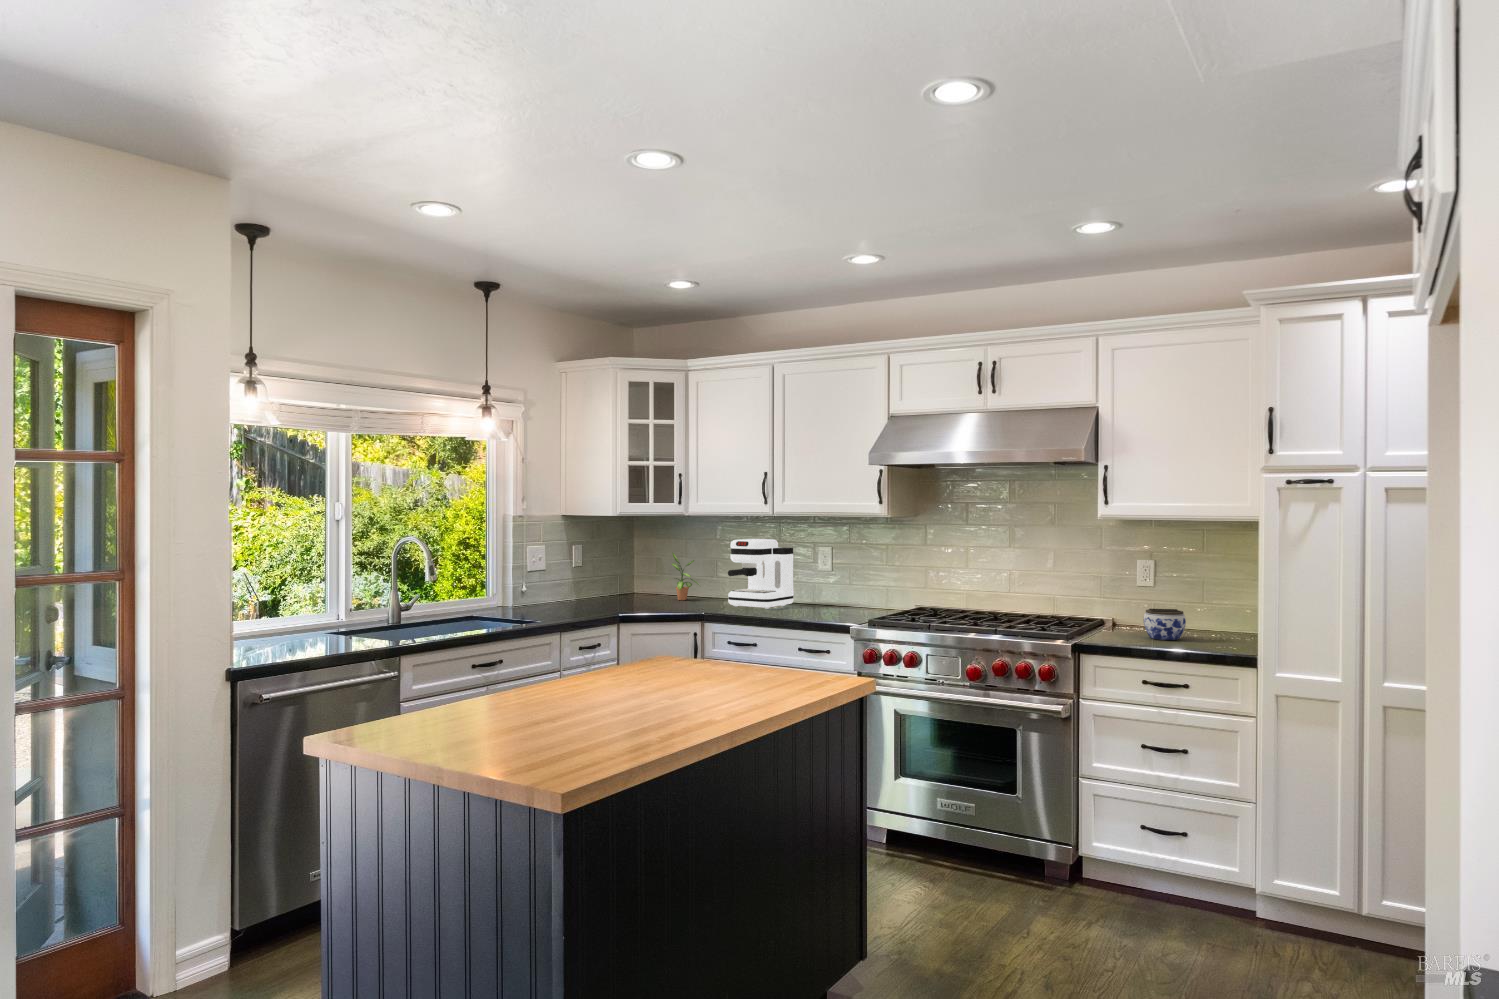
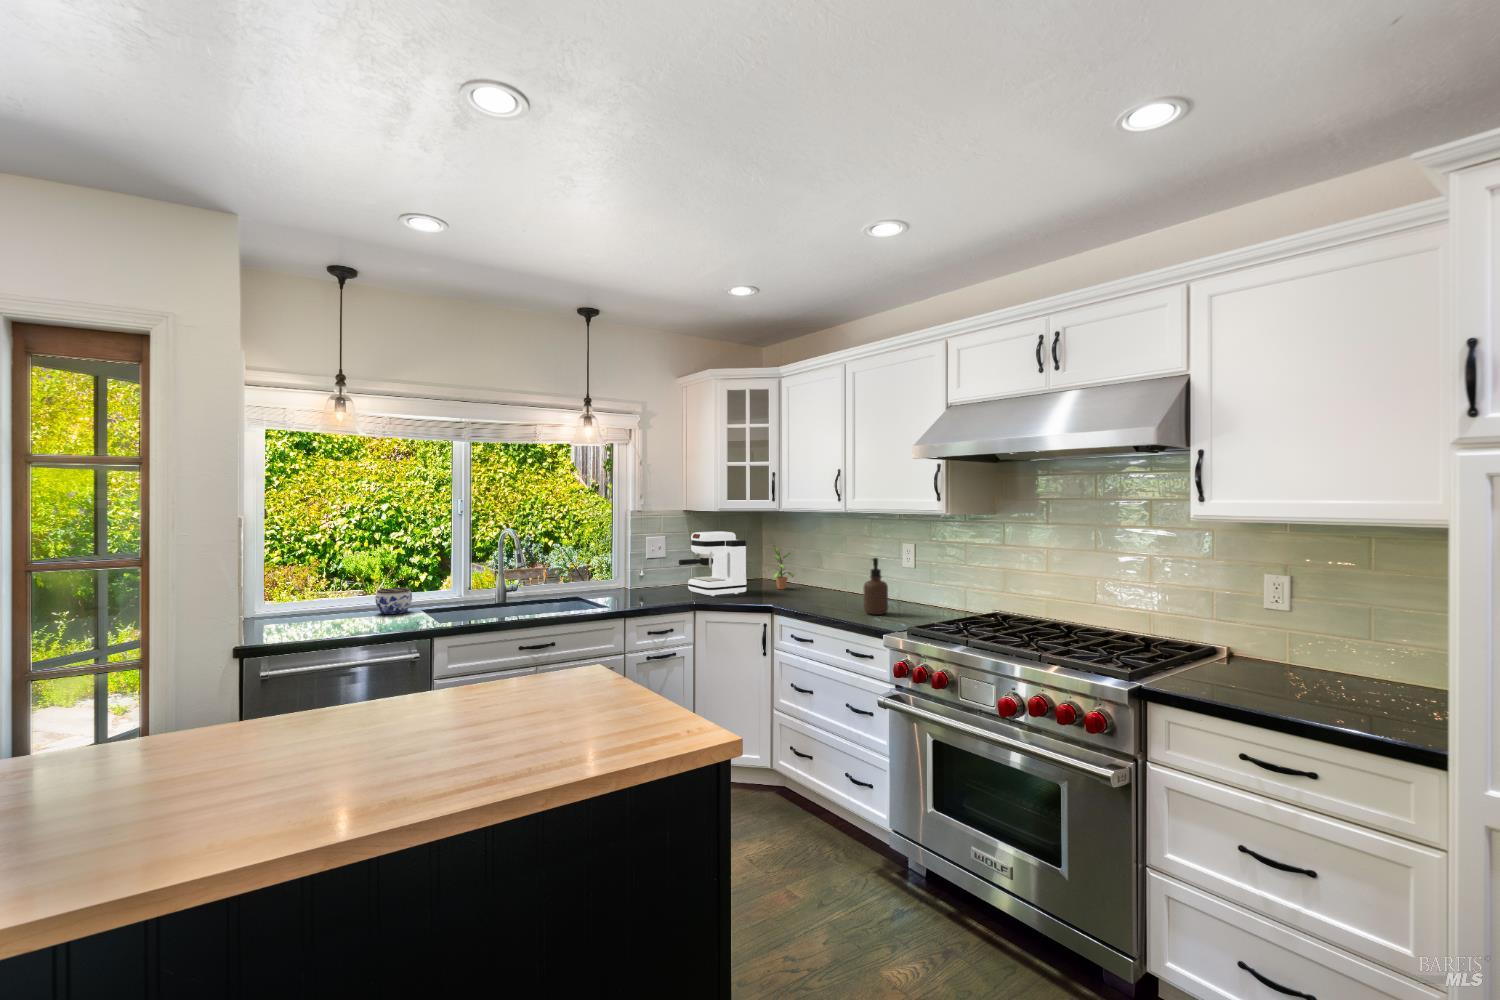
coffee maker: present [728,539,794,609] -> present [679,532,746,596]
soap dispenser: none [805,560,828,614] -> present [863,558,888,615]
jar: present [1144,609,1186,640] -> present [375,587,412,614]

